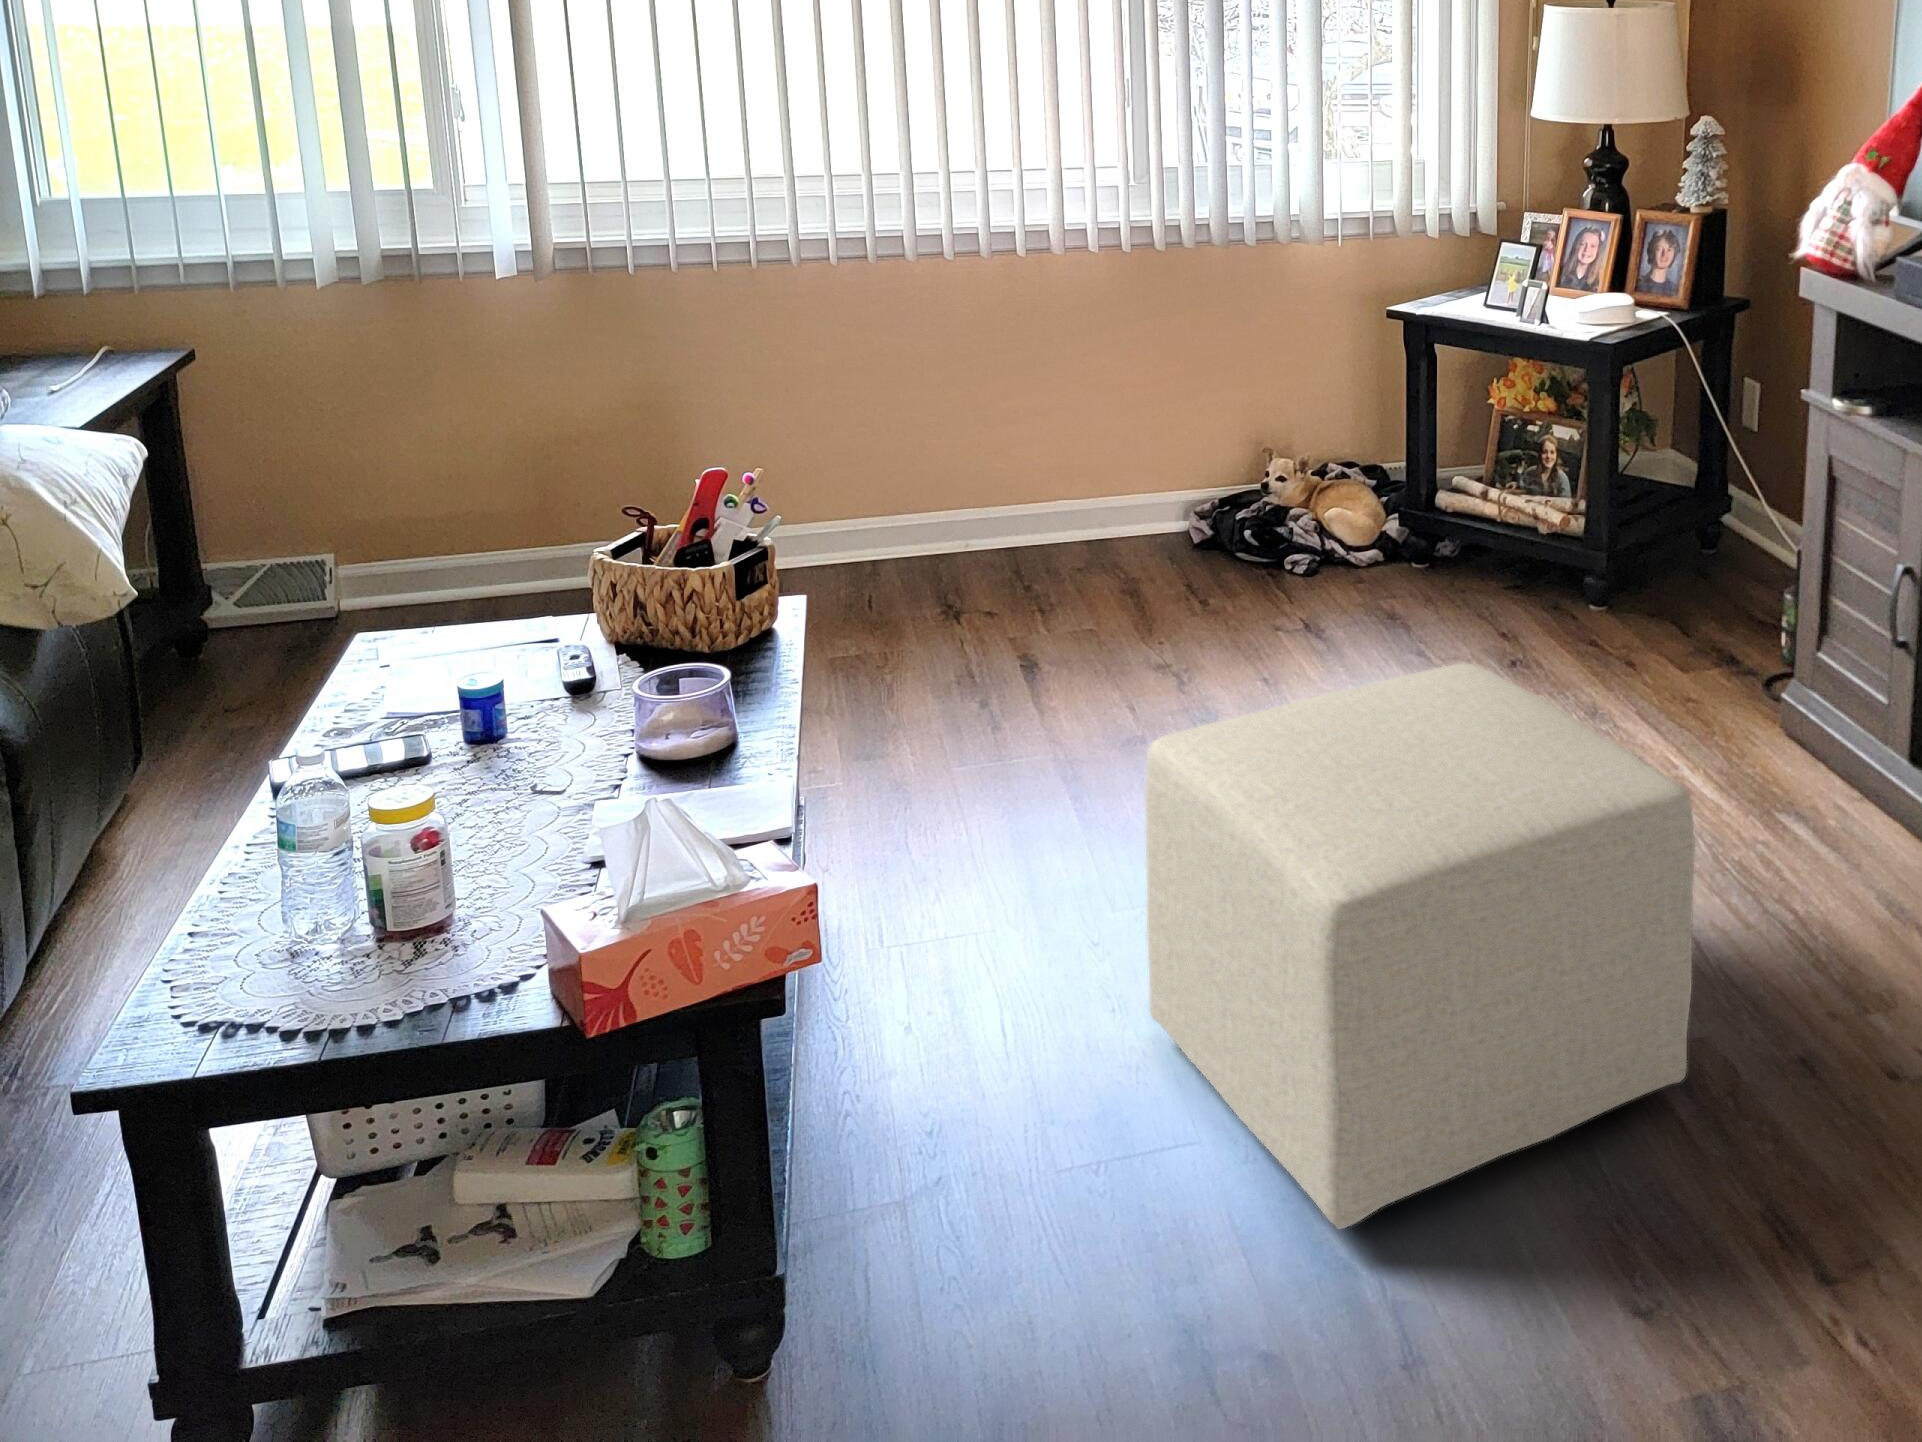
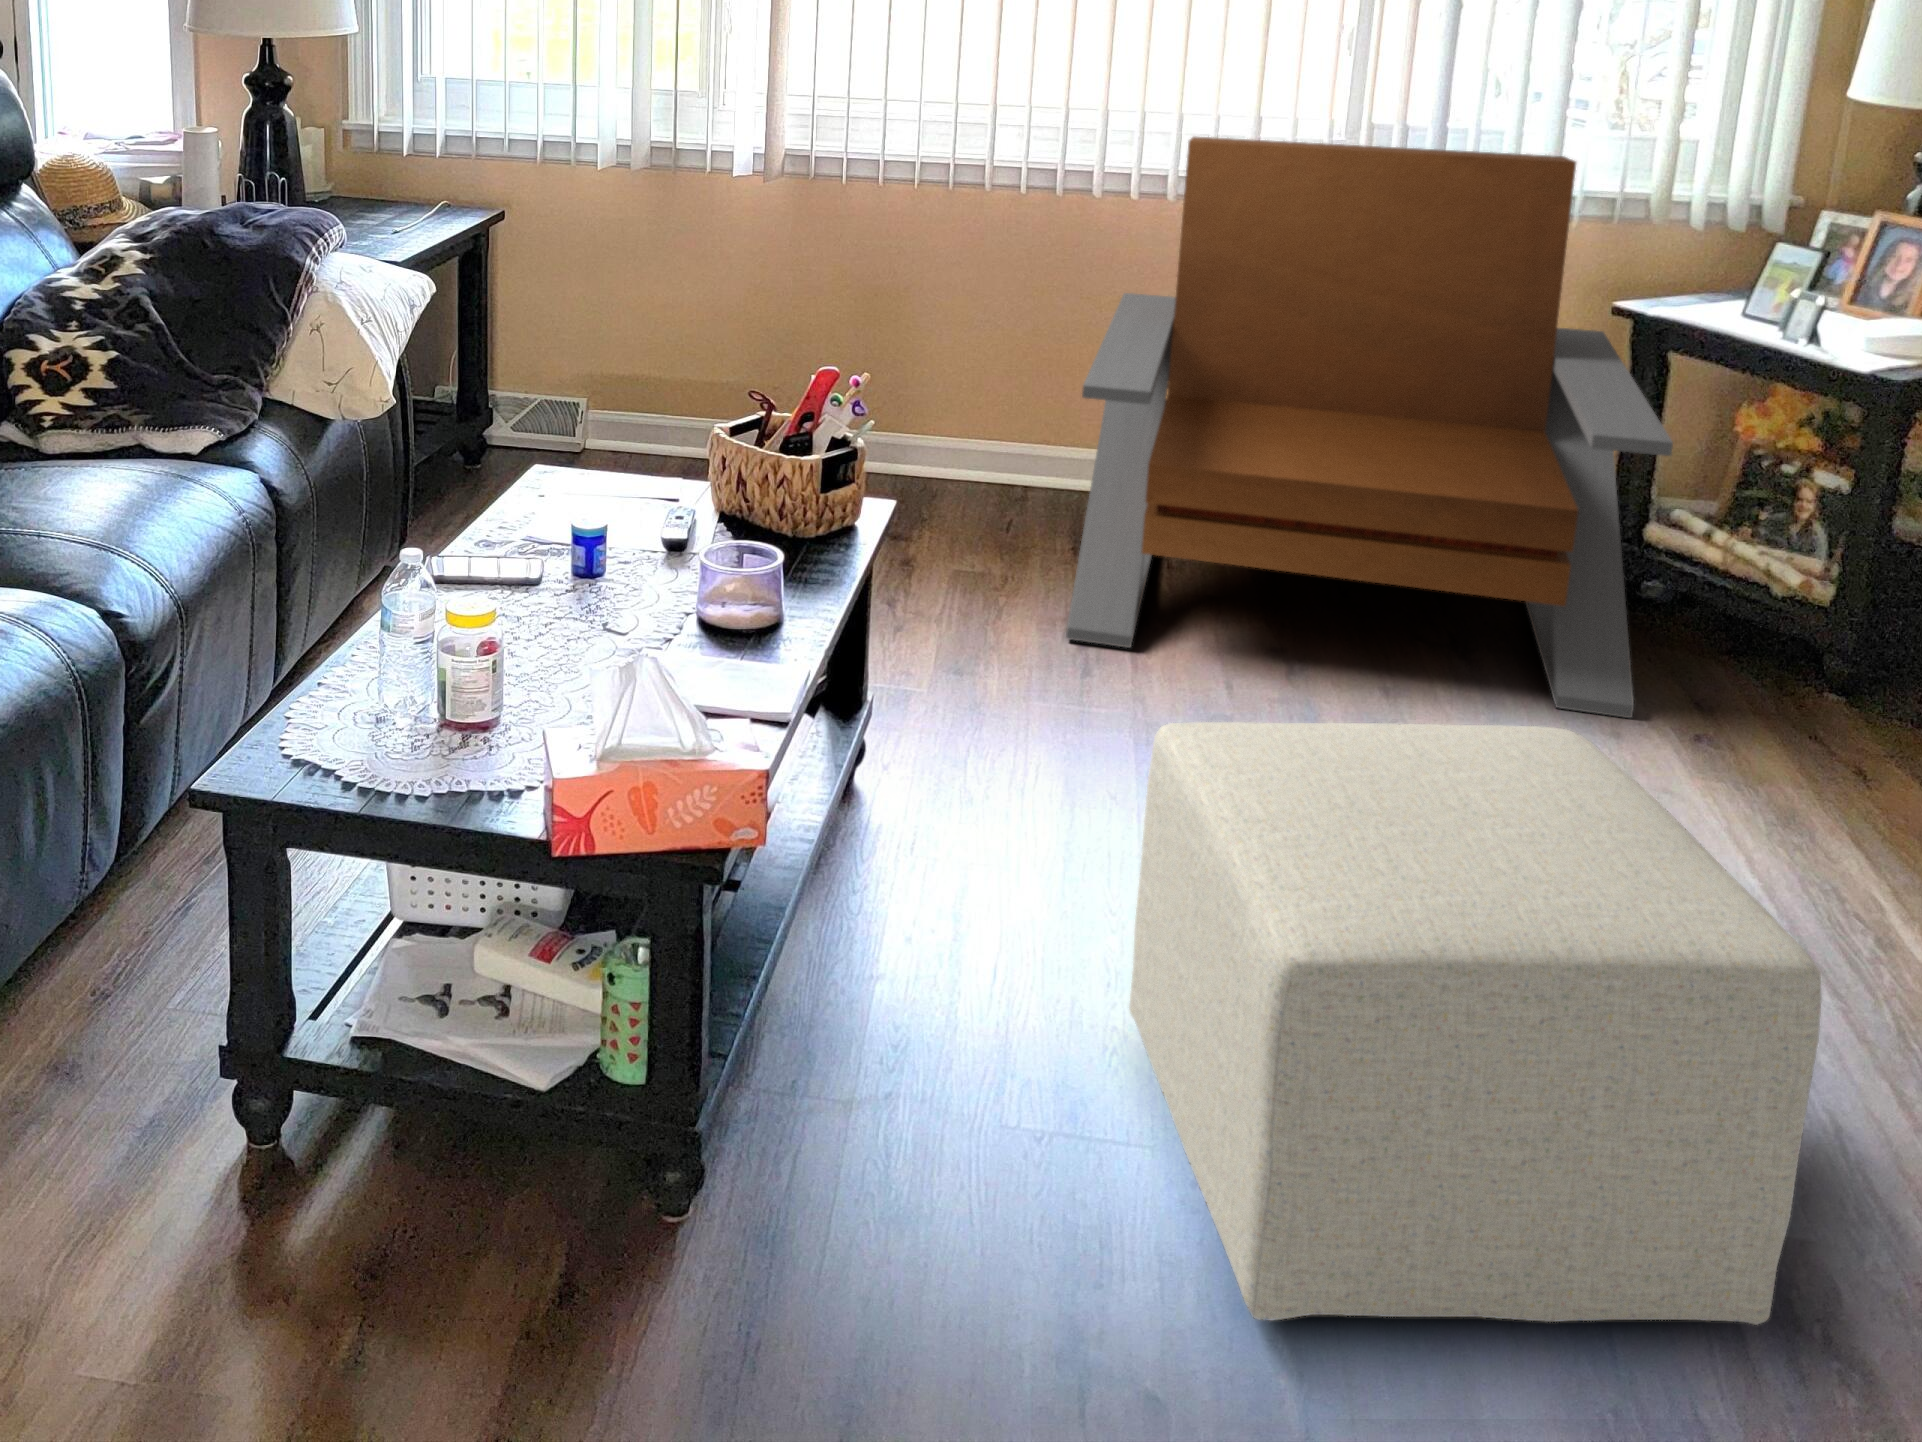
lounge chair: none [959,185,1465,700] -> present [1066,137,1673,718]

